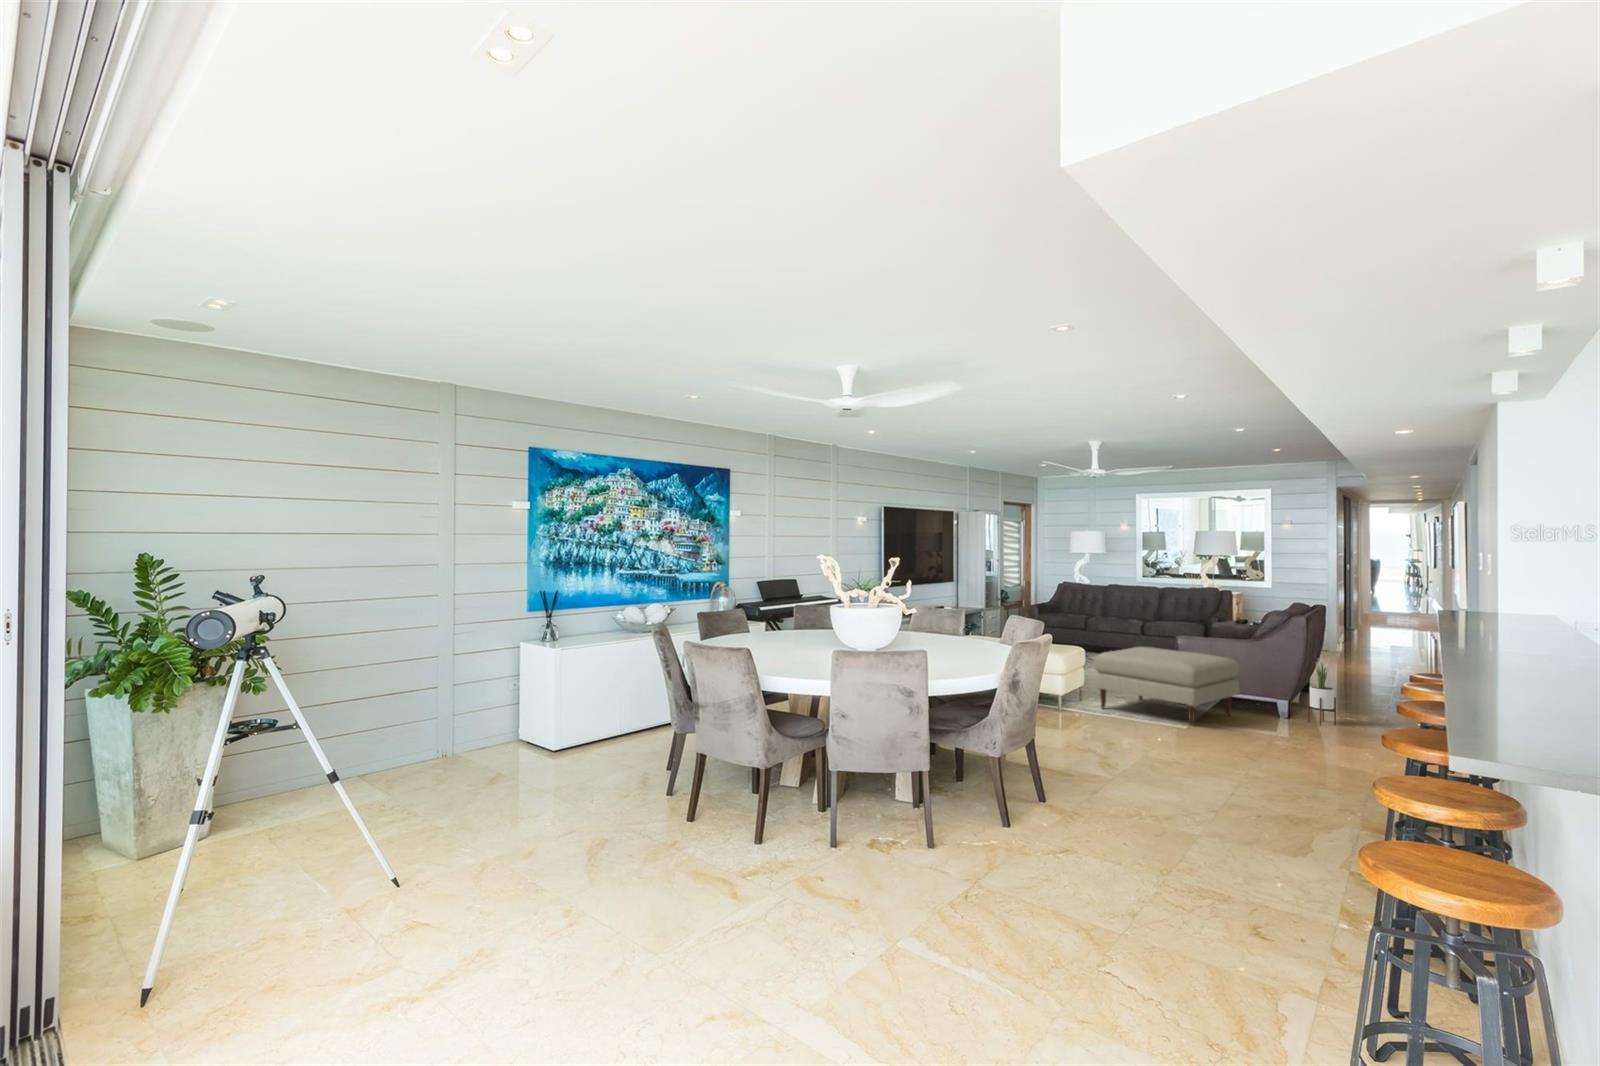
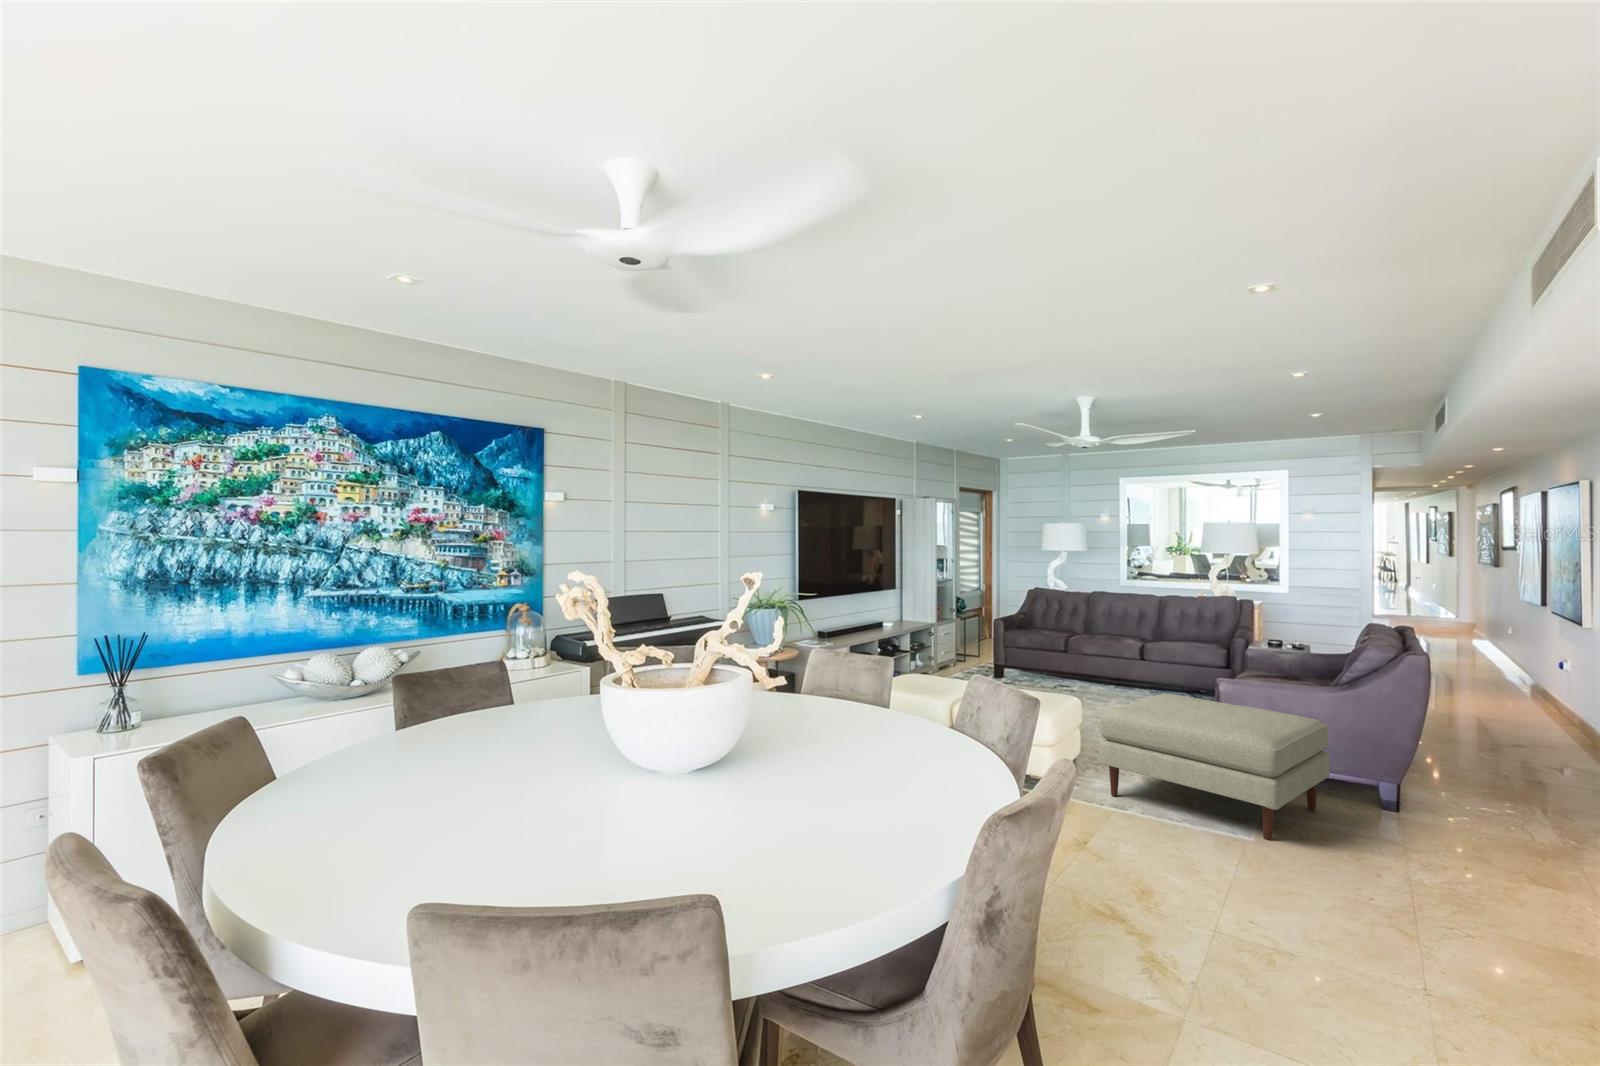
potted plant: present [1308,656,1336,725] -> none [1445,717,1496,834]

